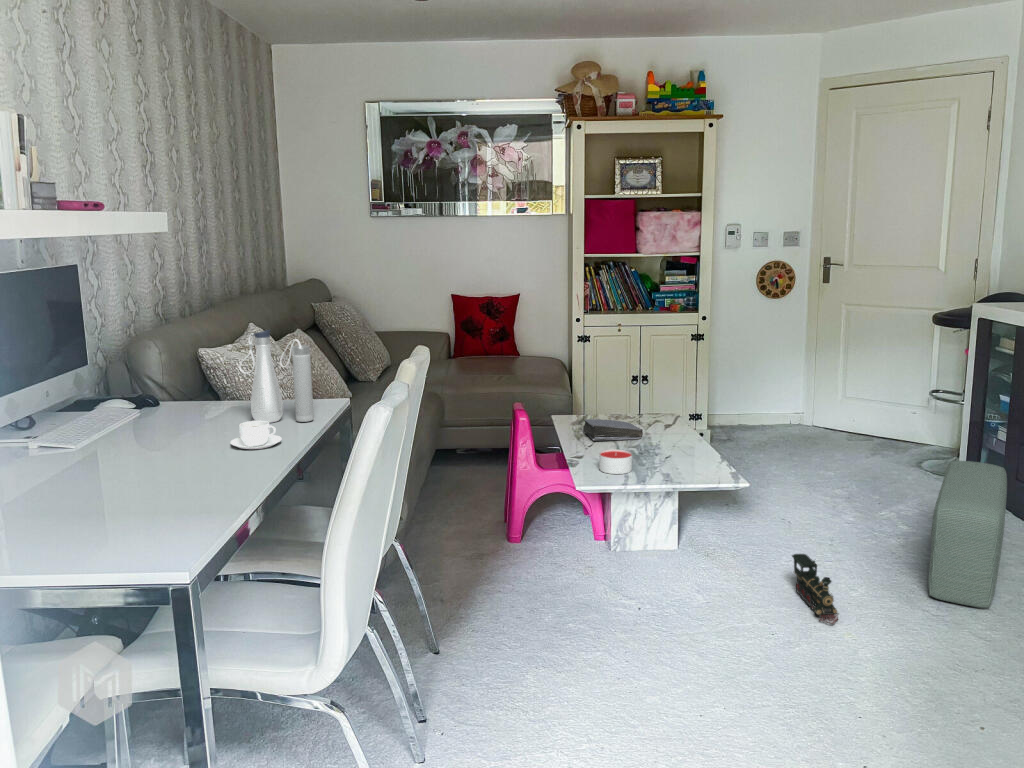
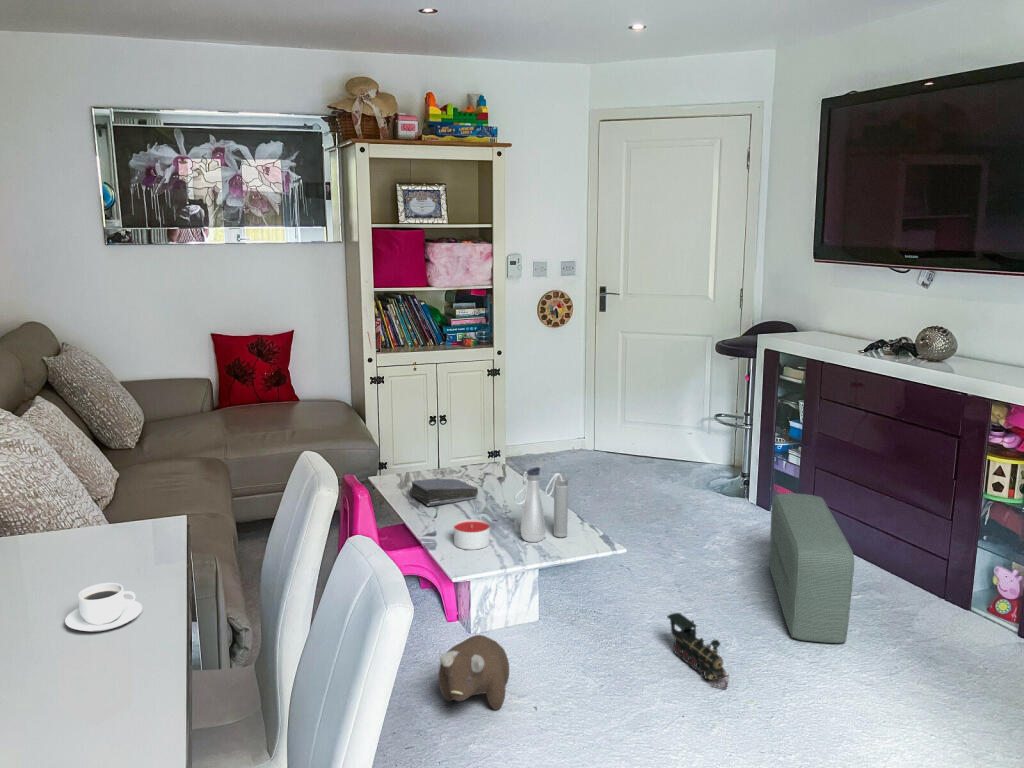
water bottle: present [239,330,314,423] -> present [514,467,568,542]
plush toy: none [555,542,626,607] -> present [439,635,509,710]

